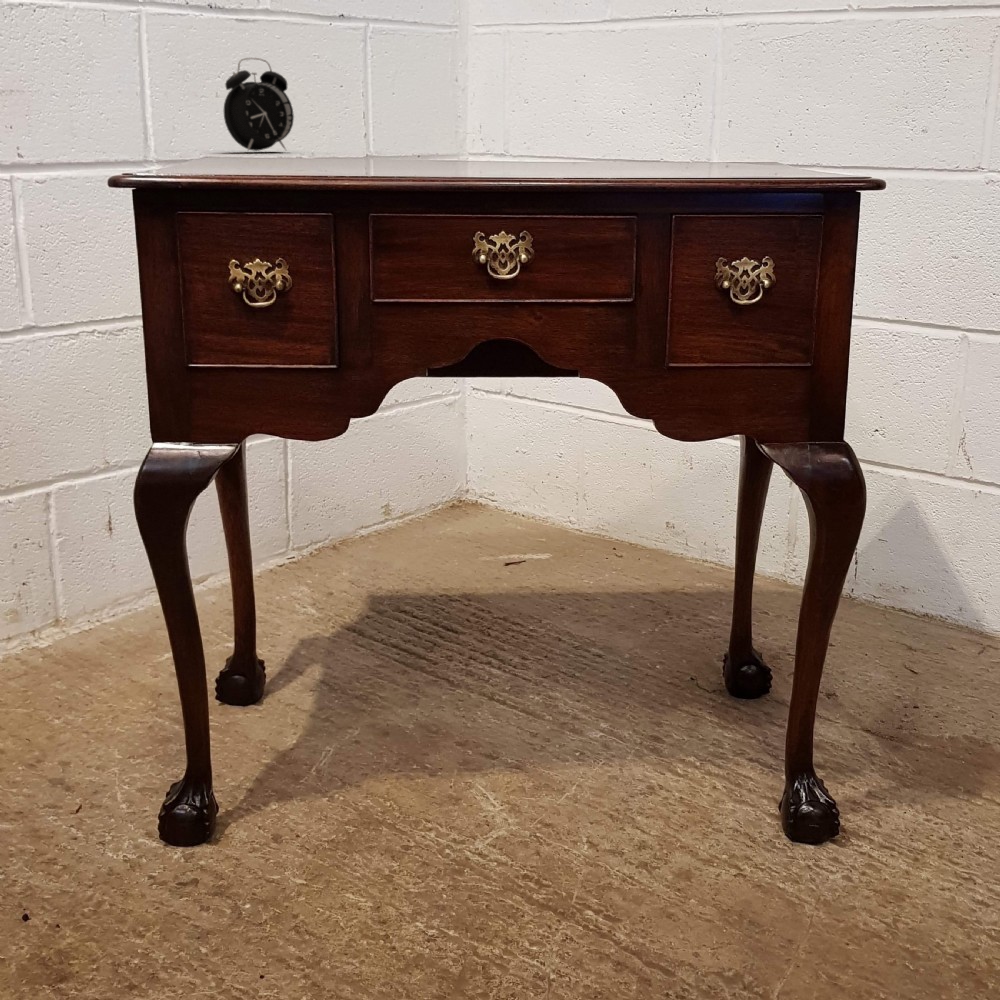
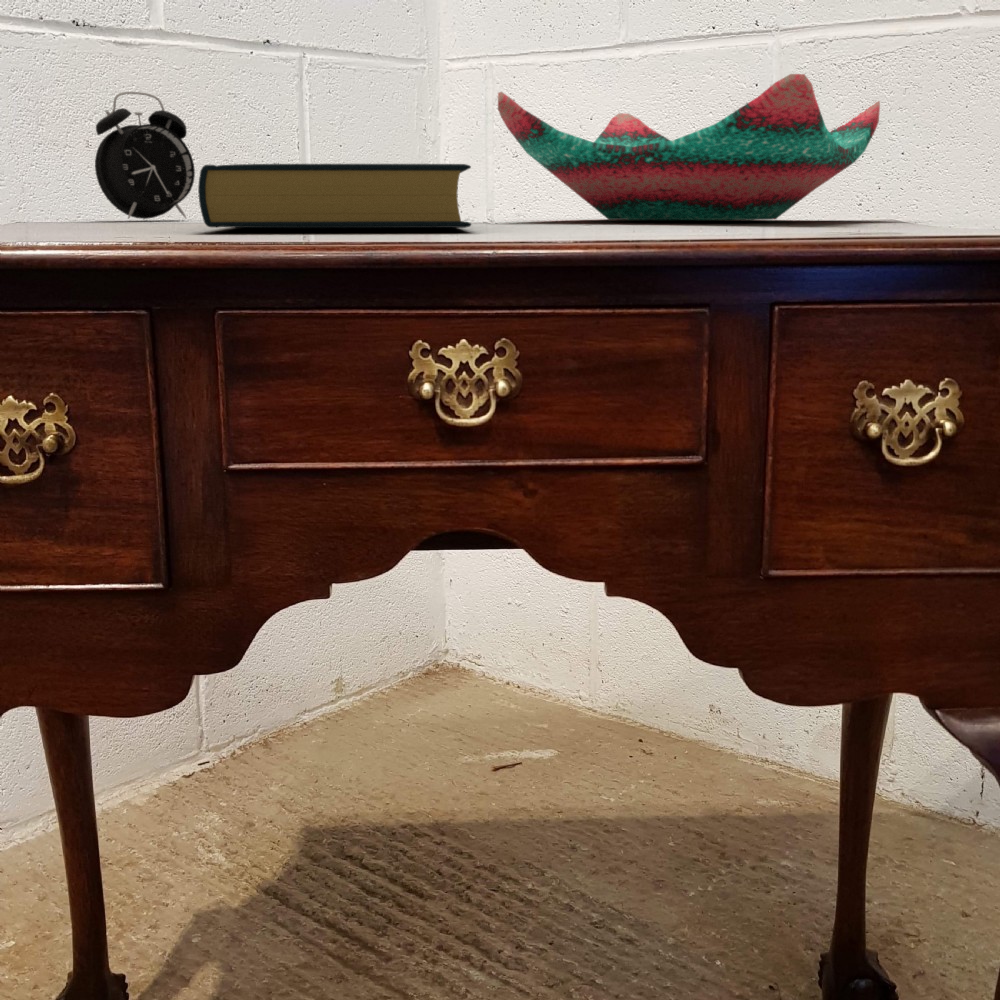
decorative bowl: none [516,62,793,158] -> present [498,74,880,220]
hardback book: none [341,127,504,167] -> present [198,164,471,228]

